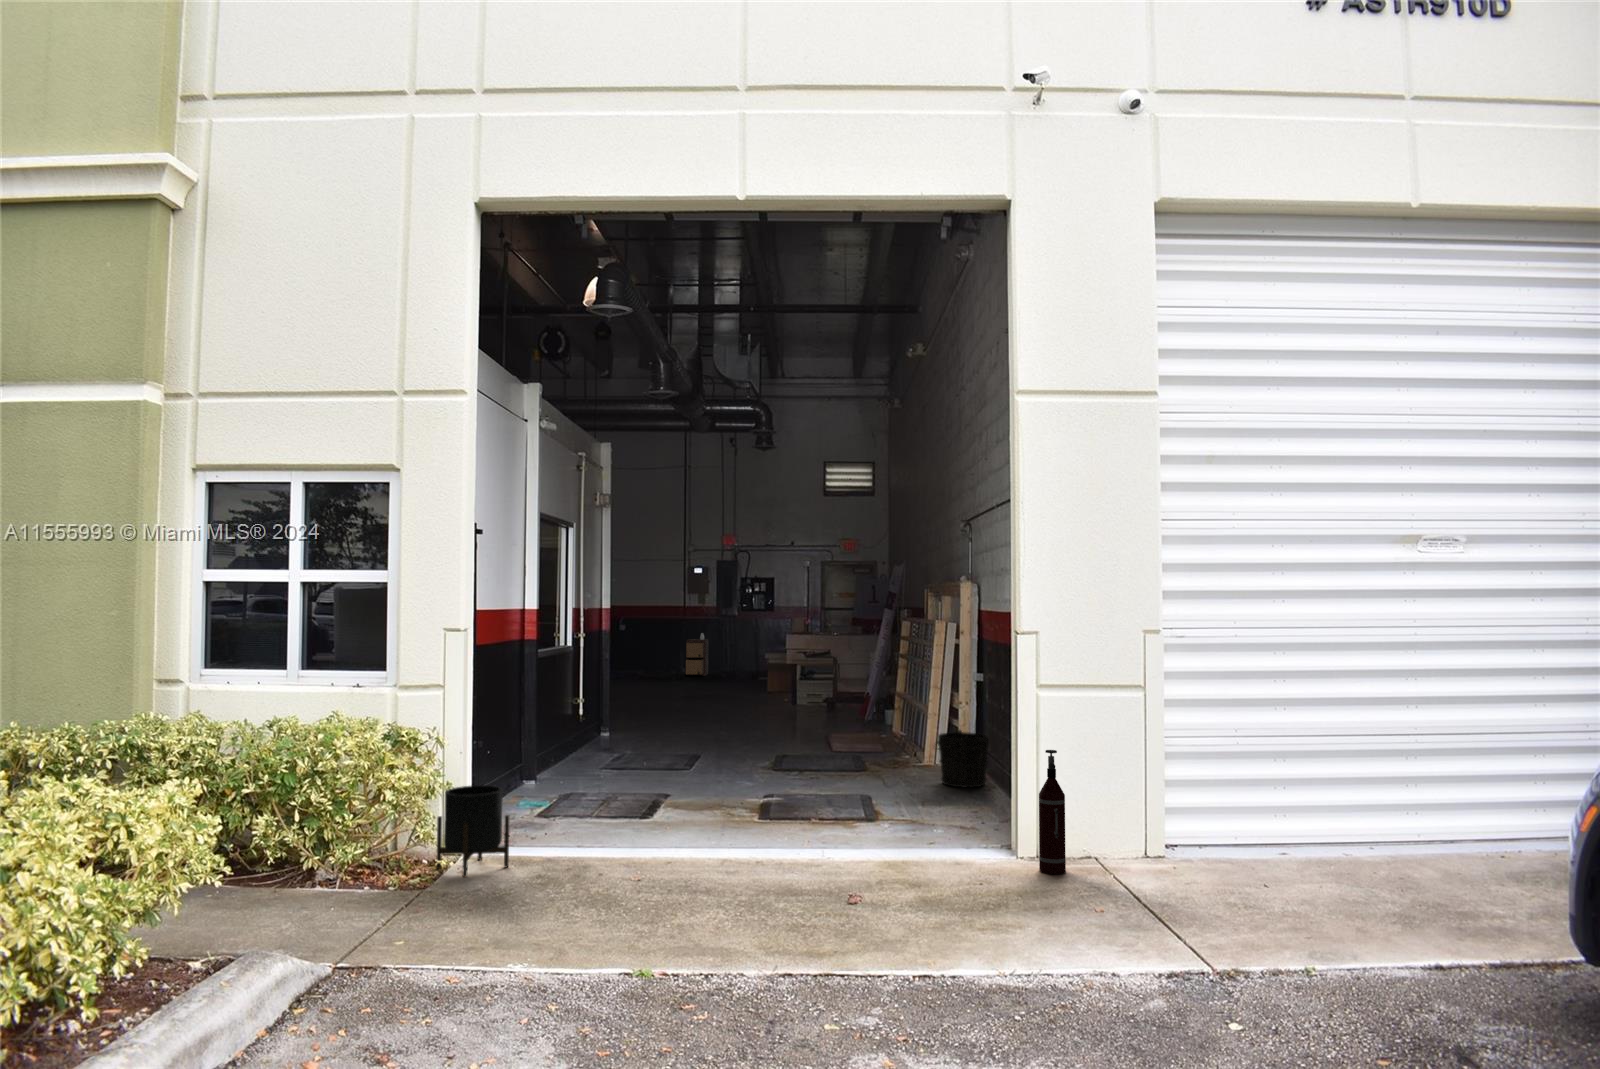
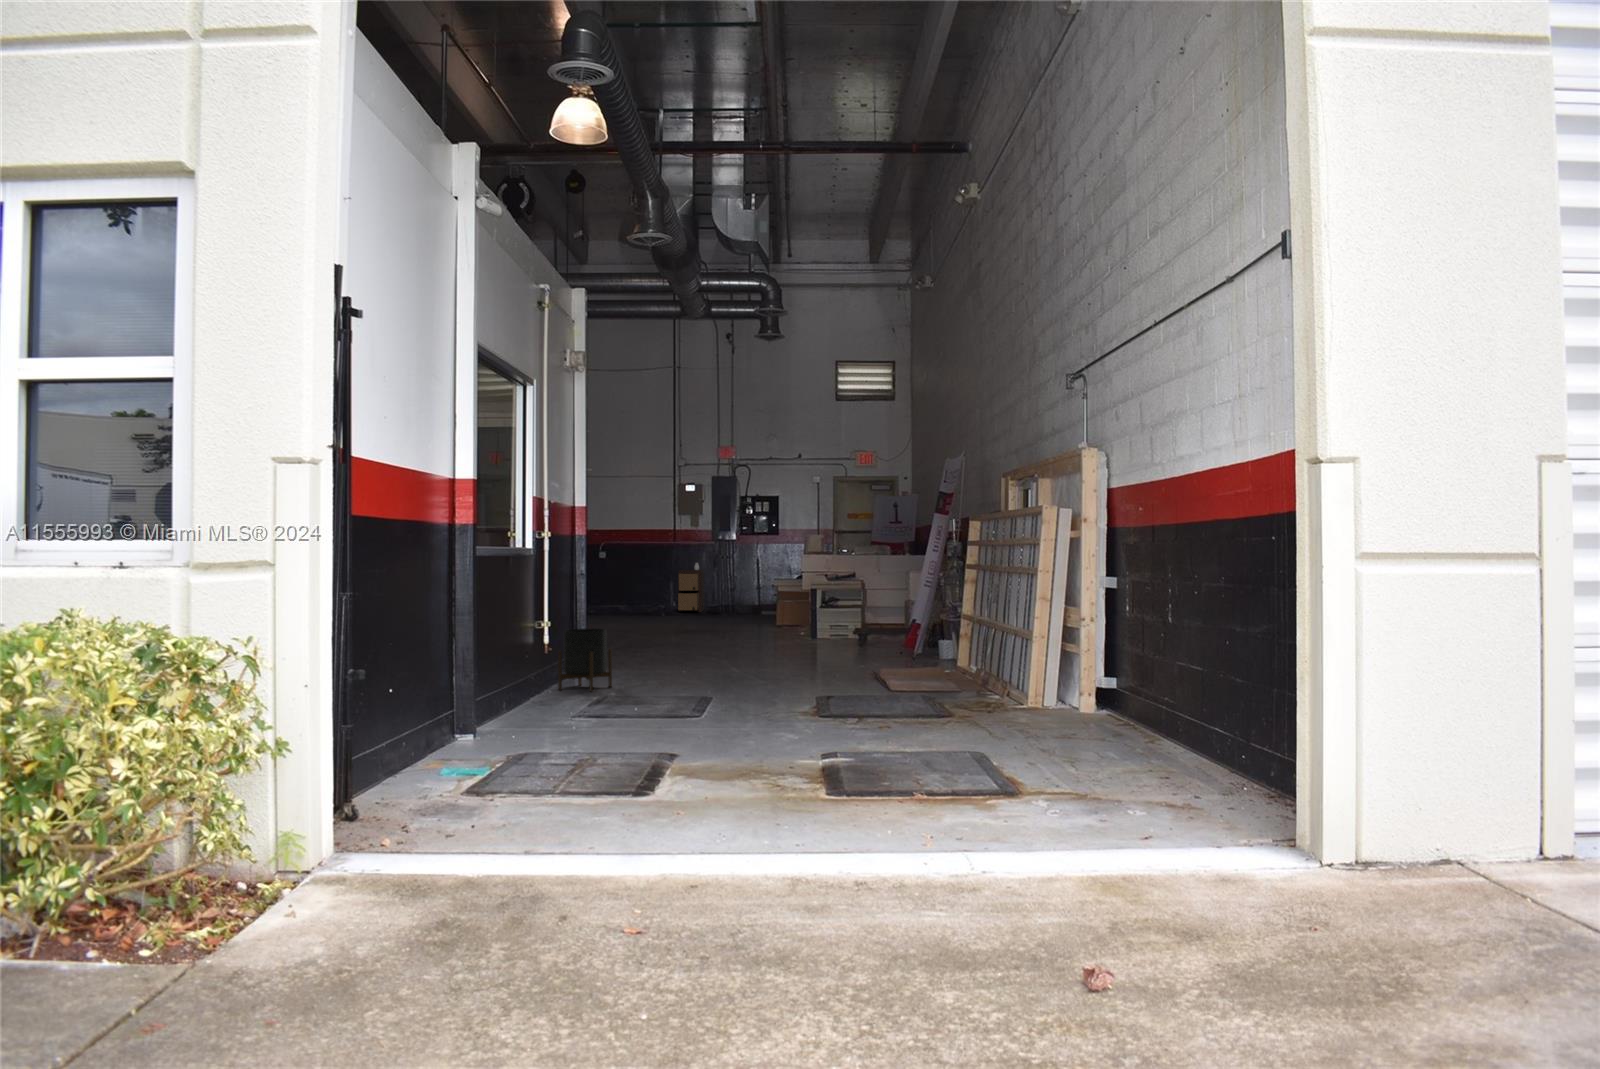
bucket: present [937,730,989,787] -> none [1060,656,1146,739]
fire extinguisher: present [1039,750,1066,874] -> none [1377,670,1434,900]
planter: present [436,785,509,877] -> present [558,628,612,692]

